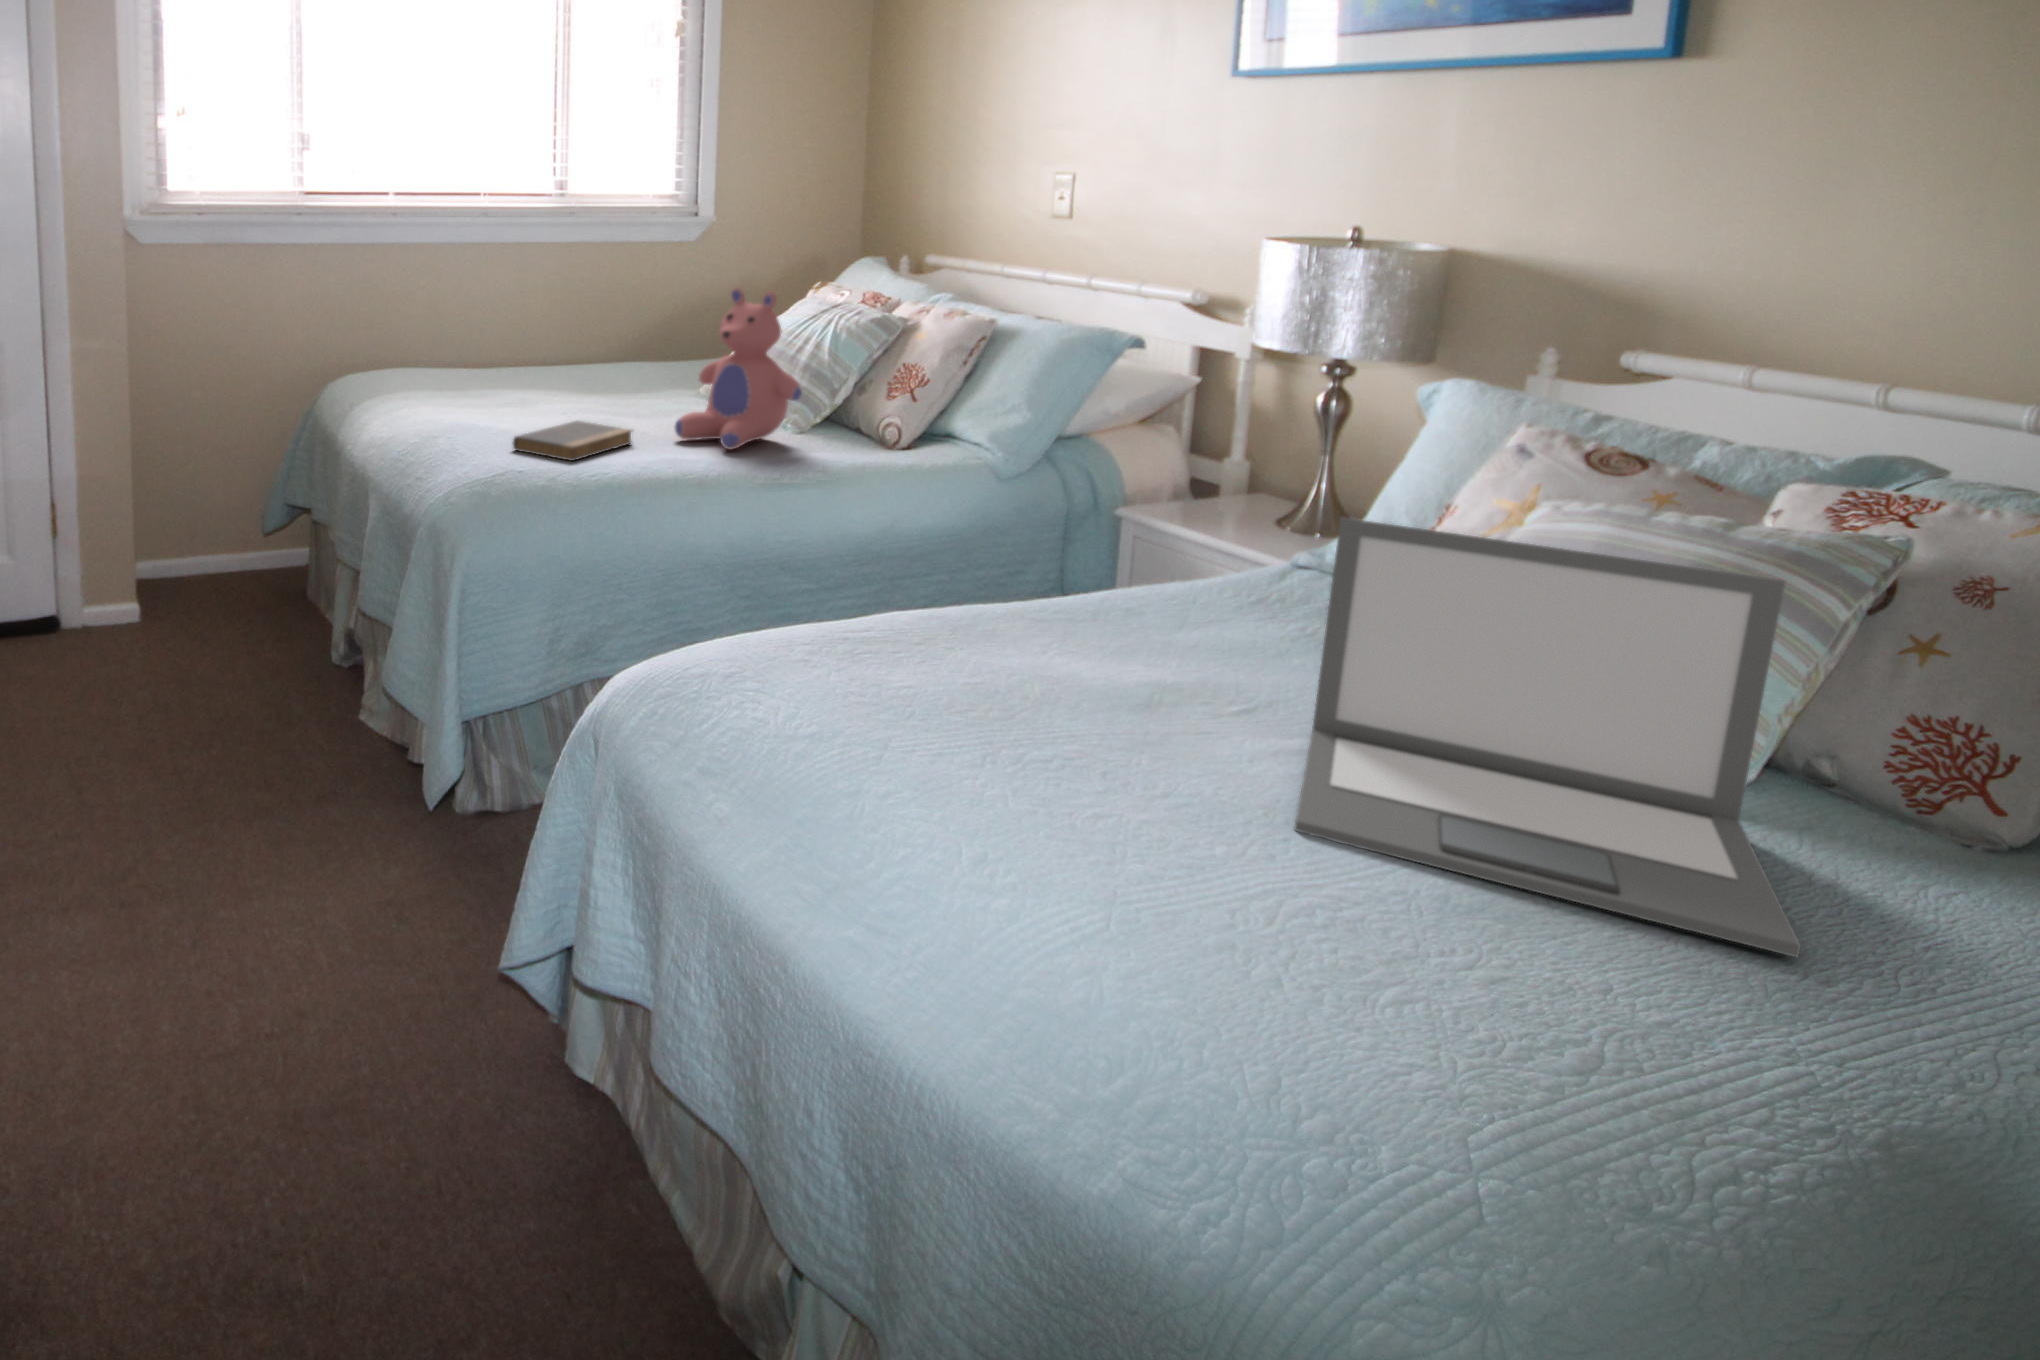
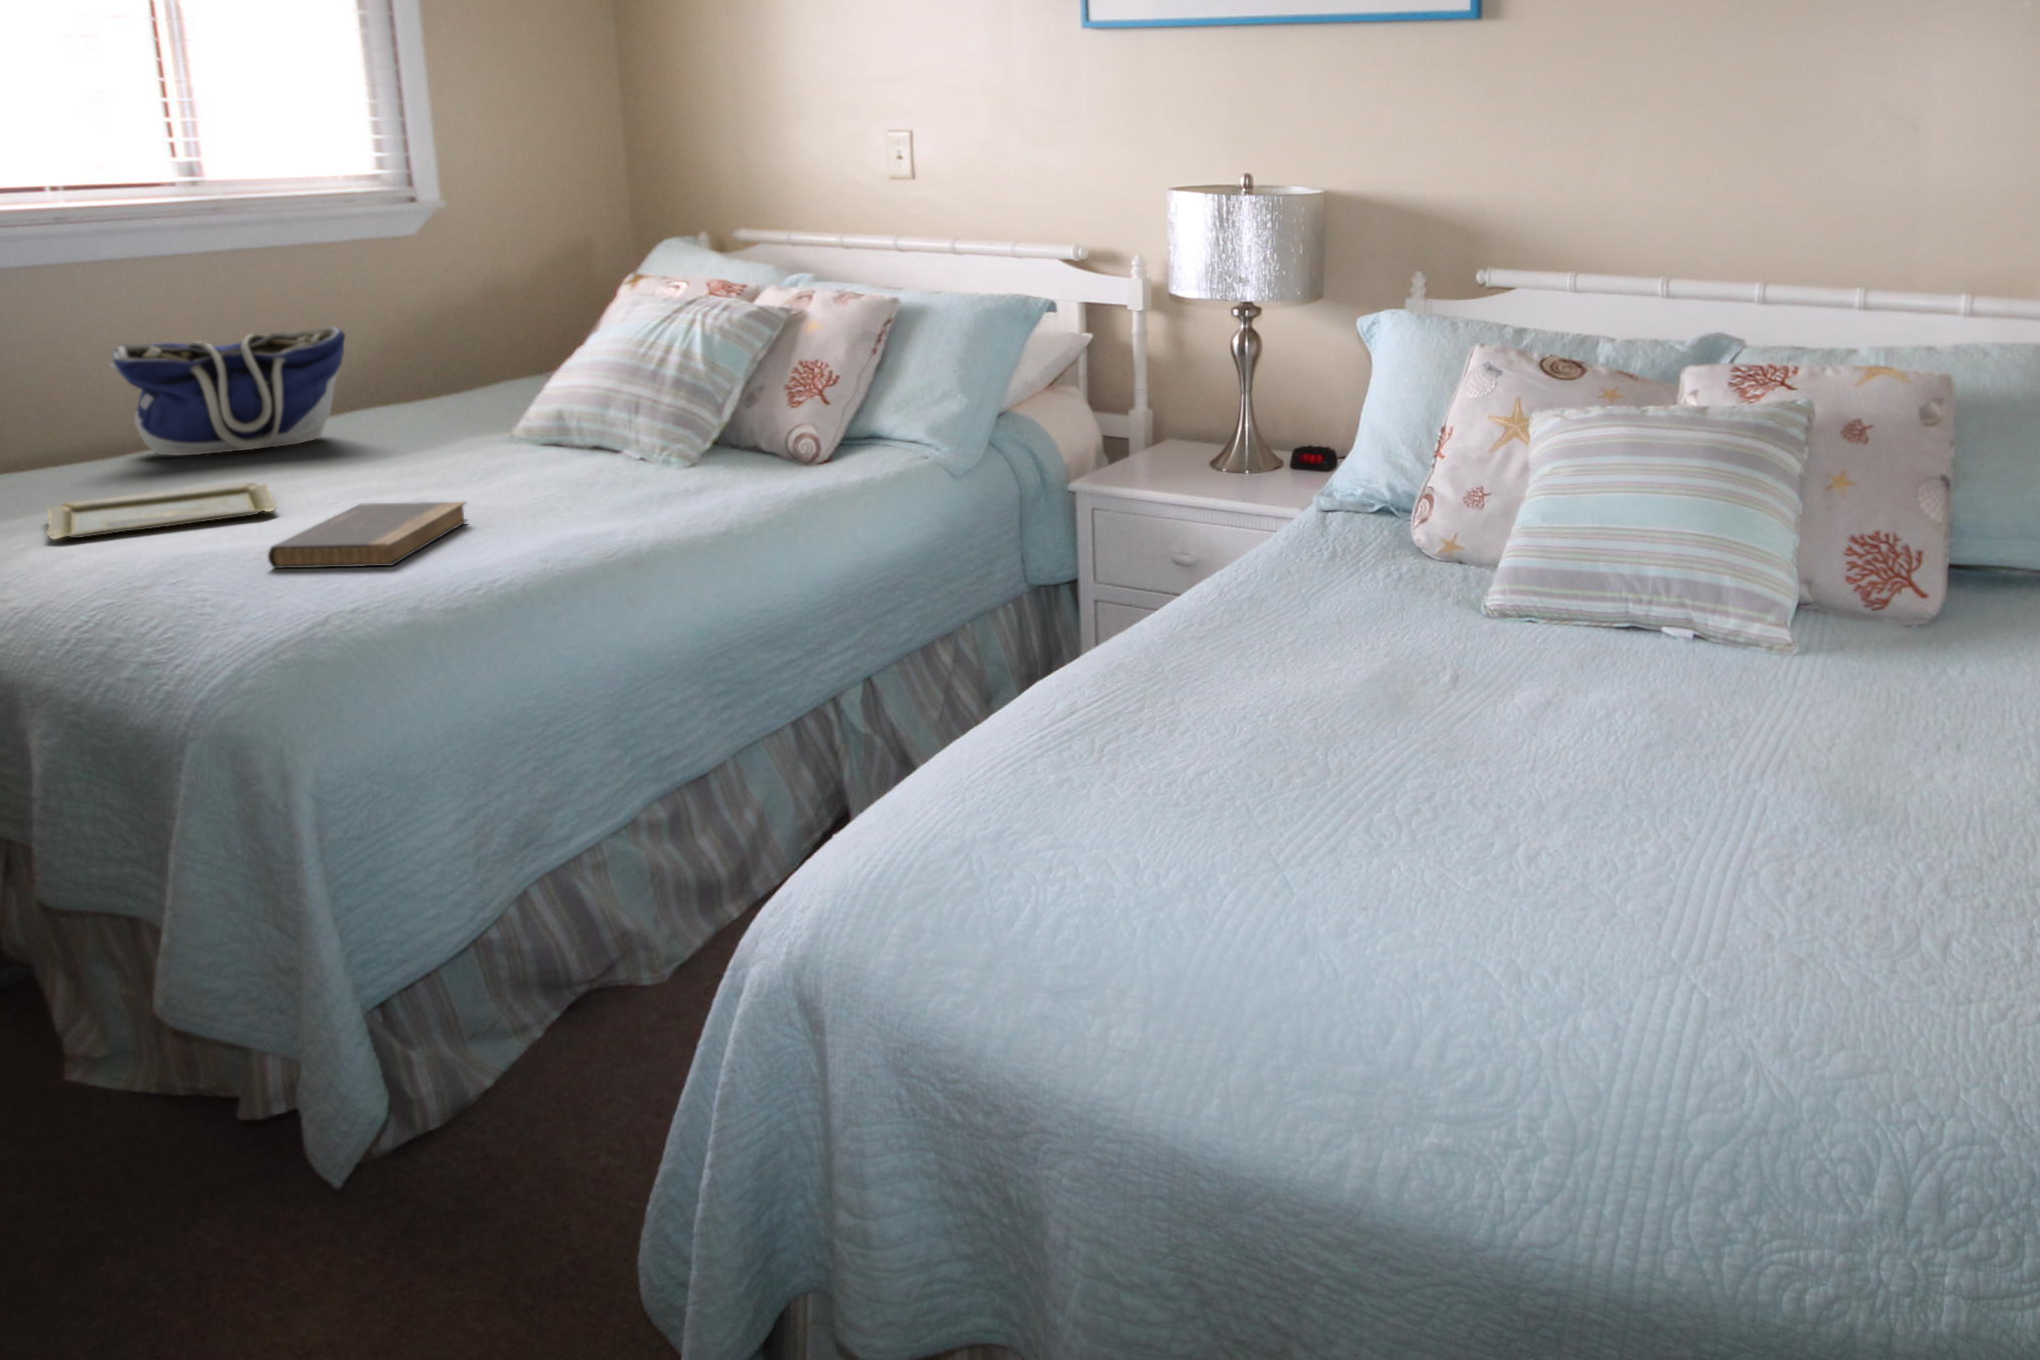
teddy bear: present [675,287,802,449] -> none [524,285,703,504]
tote bag: none [488,302,615,379] -> present [109,326,345,456]
tray: none [426,394,543,418] -> present [47,483,277,539]
laptop: present [1295,518,1801,957] -> none [1512,442,1981,793]

